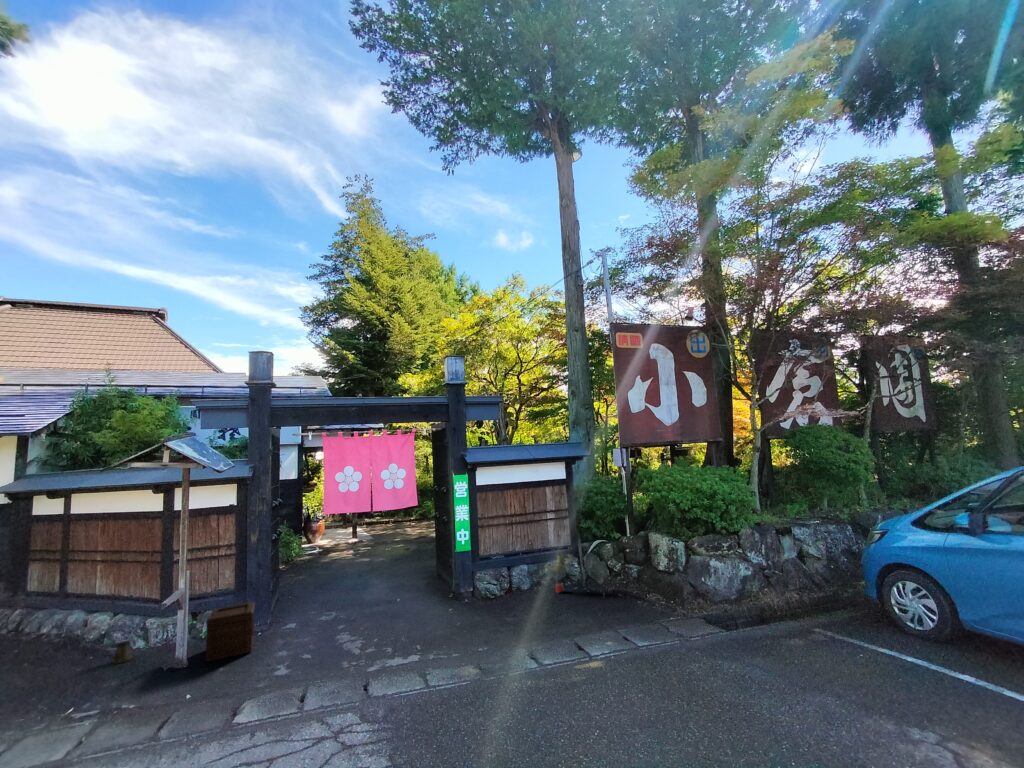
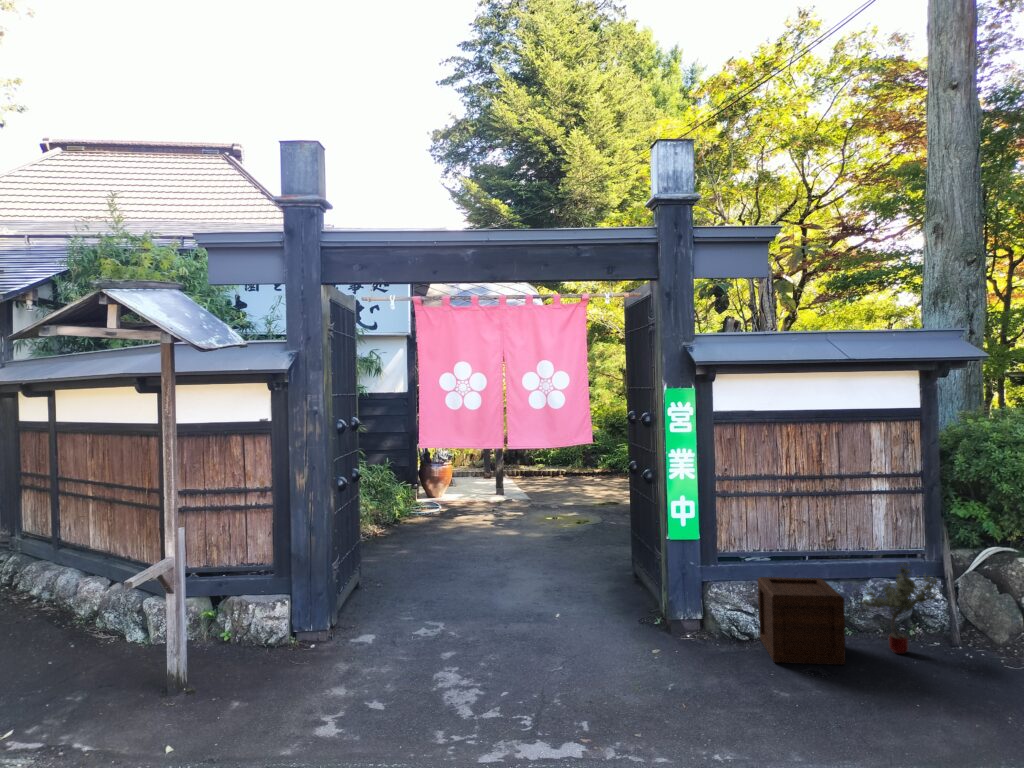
wooden crate: present [206,602,255,662] -> present [758,577,846,665]
watering can: present [103,640,135,664] -> none [84,620,139,653]

